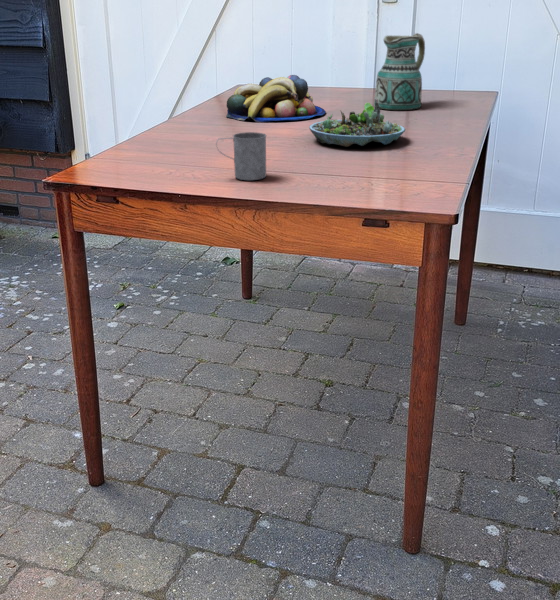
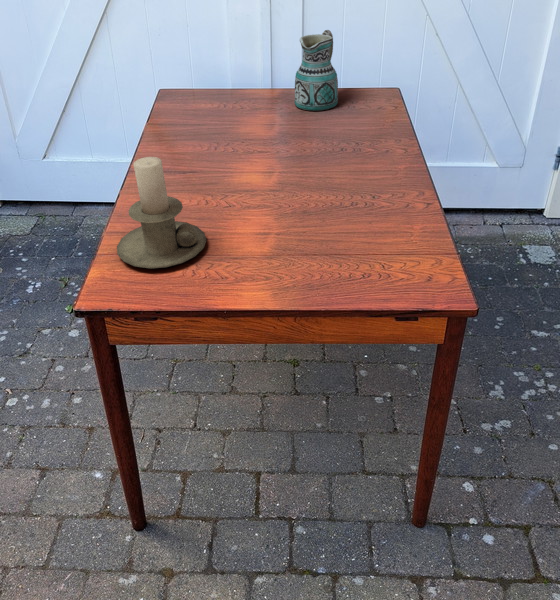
candle holder: none [120,63,211,170] -> present [117,157,206,268]
fruit bowl: present [226,75,326,122] -> none [163,88,259,151]
succulent planter: present [309,97,405,147] -> none [273,134,363,193]
mug: present [218,132,266,180] -> none [230,224,278,274]

